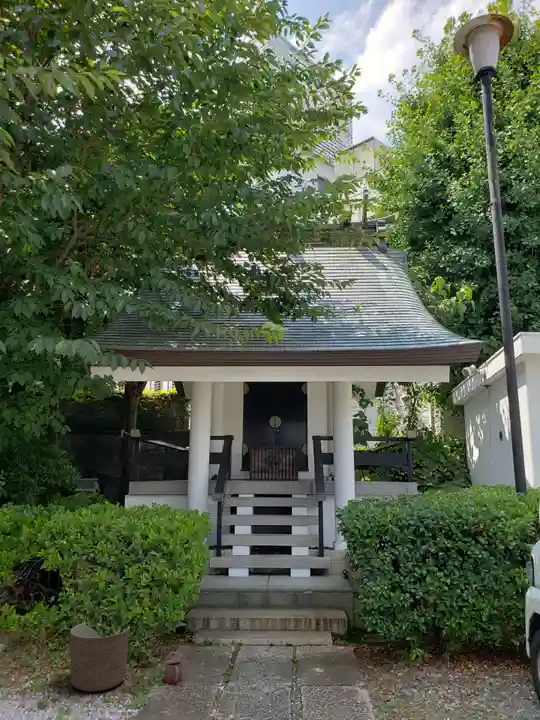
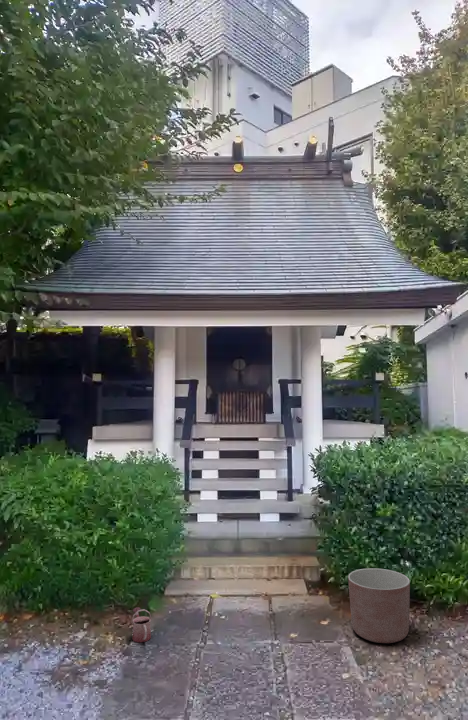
planter: present [70,623,130,692] -> present [348,568,410,643]

